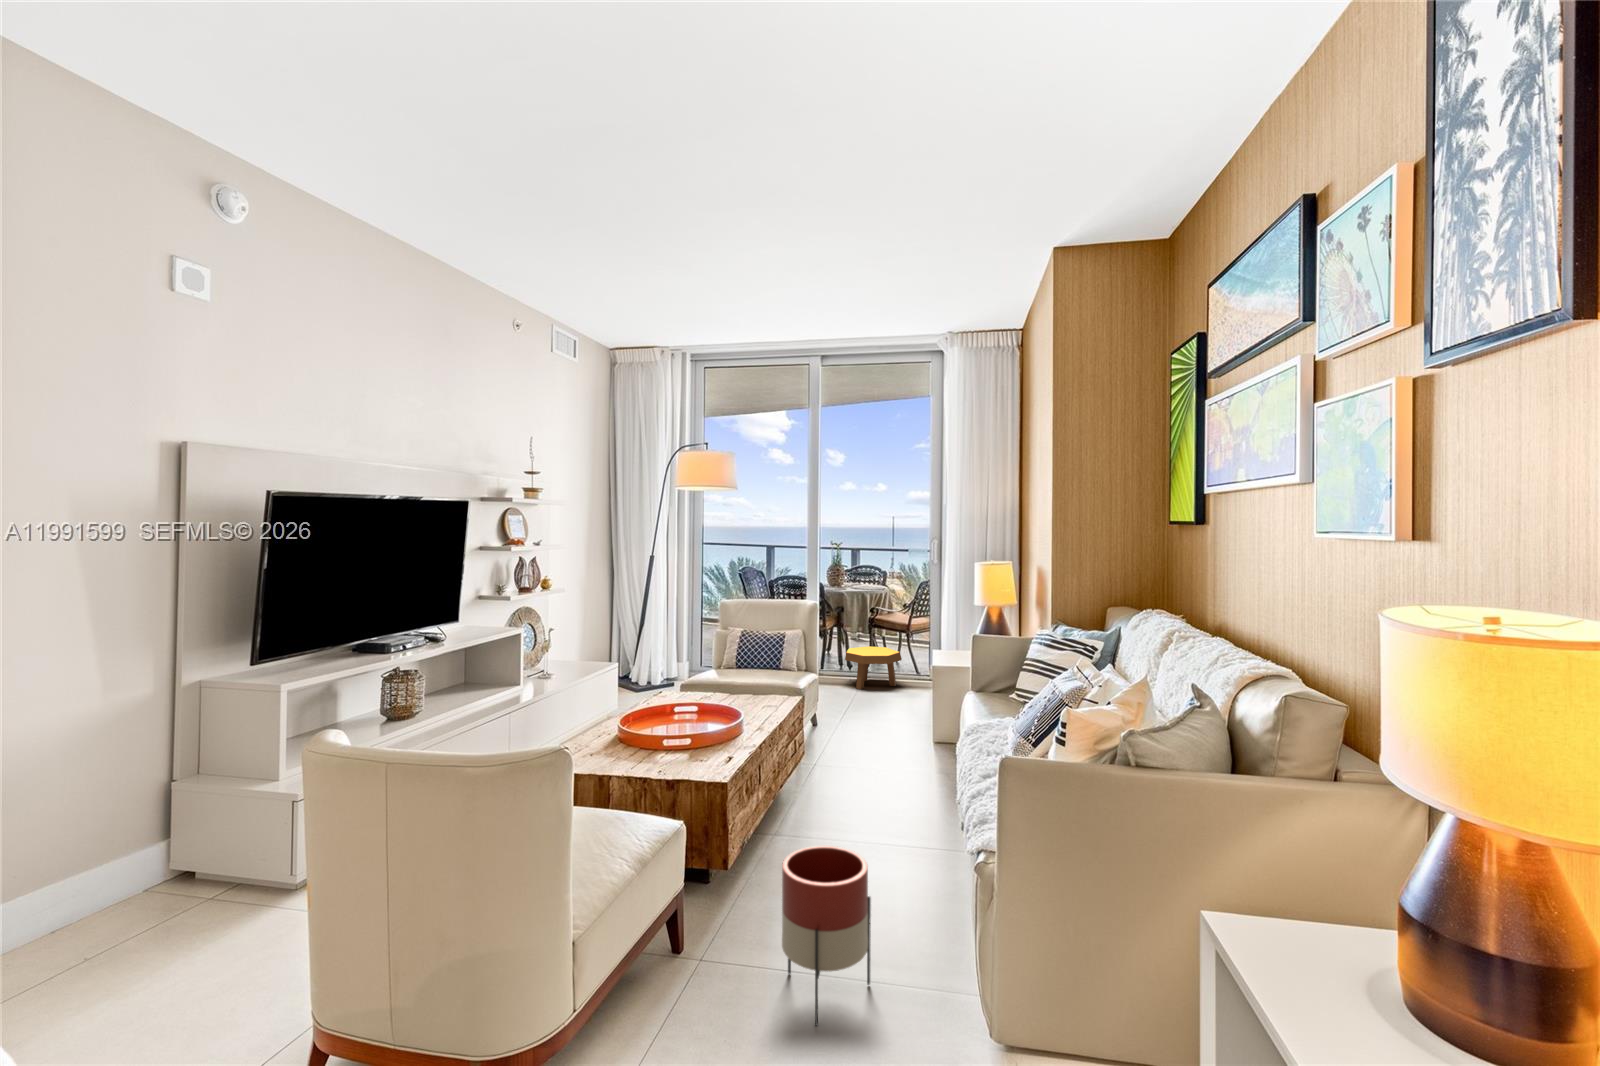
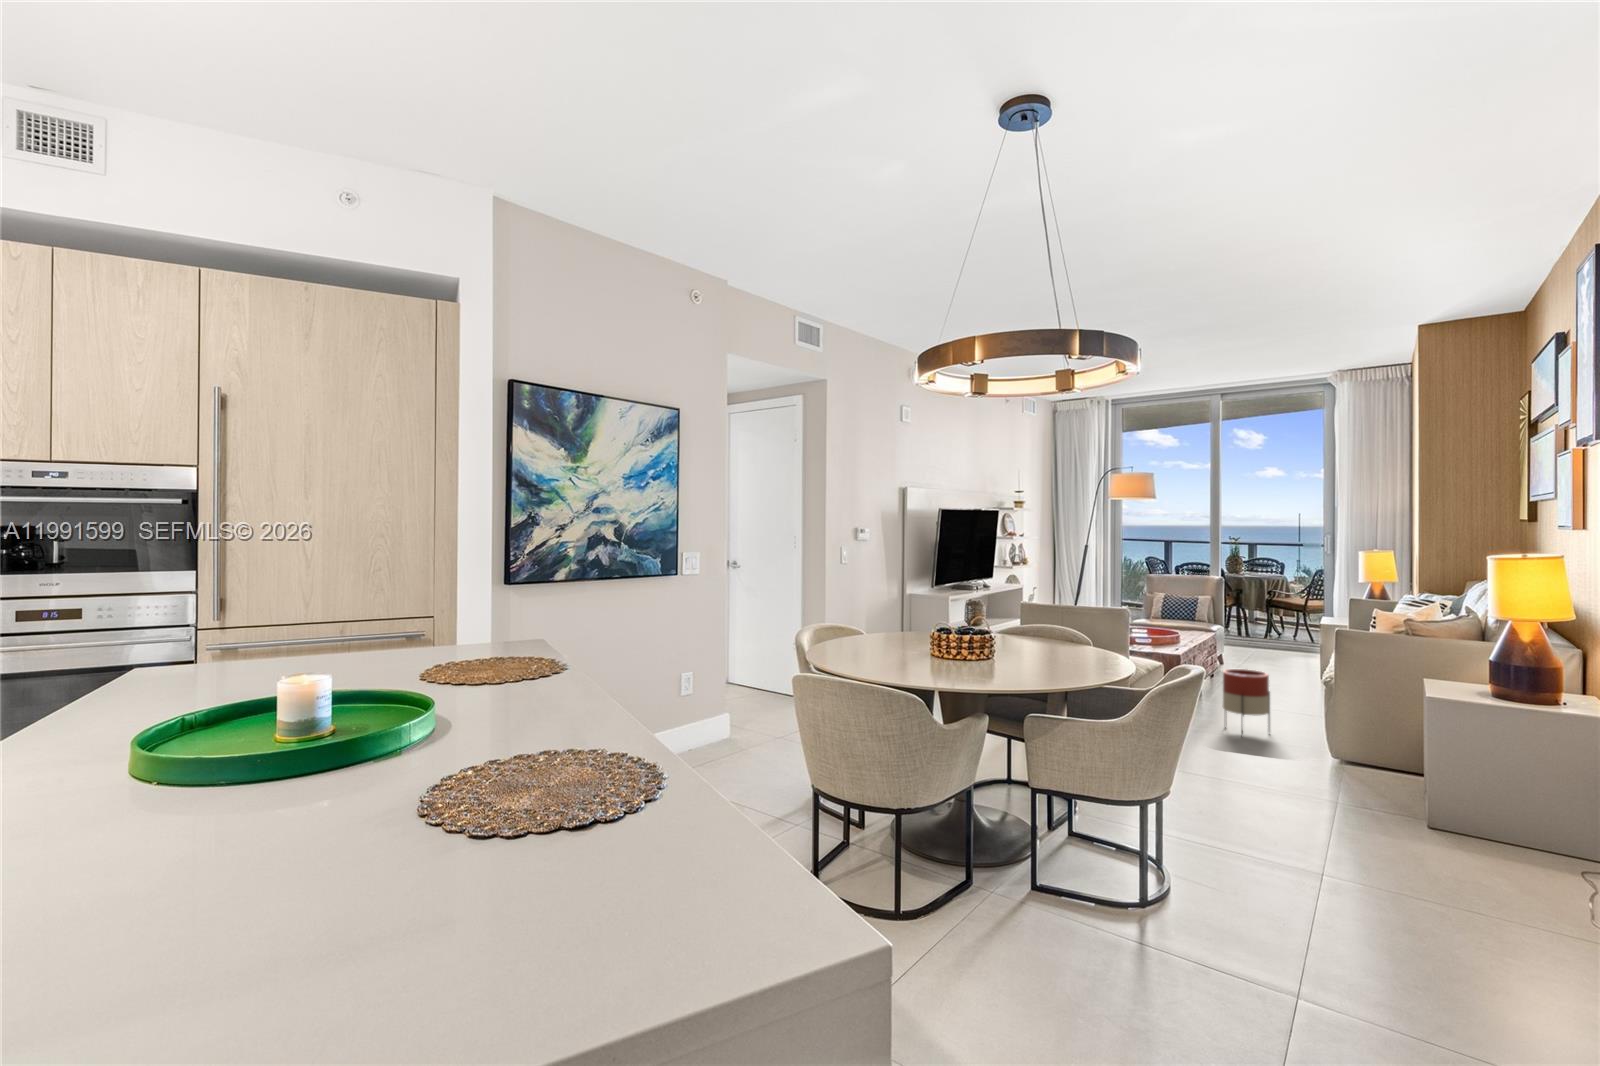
footstool: present [845,646,902,689] -> none [1245,621,1297,651]

